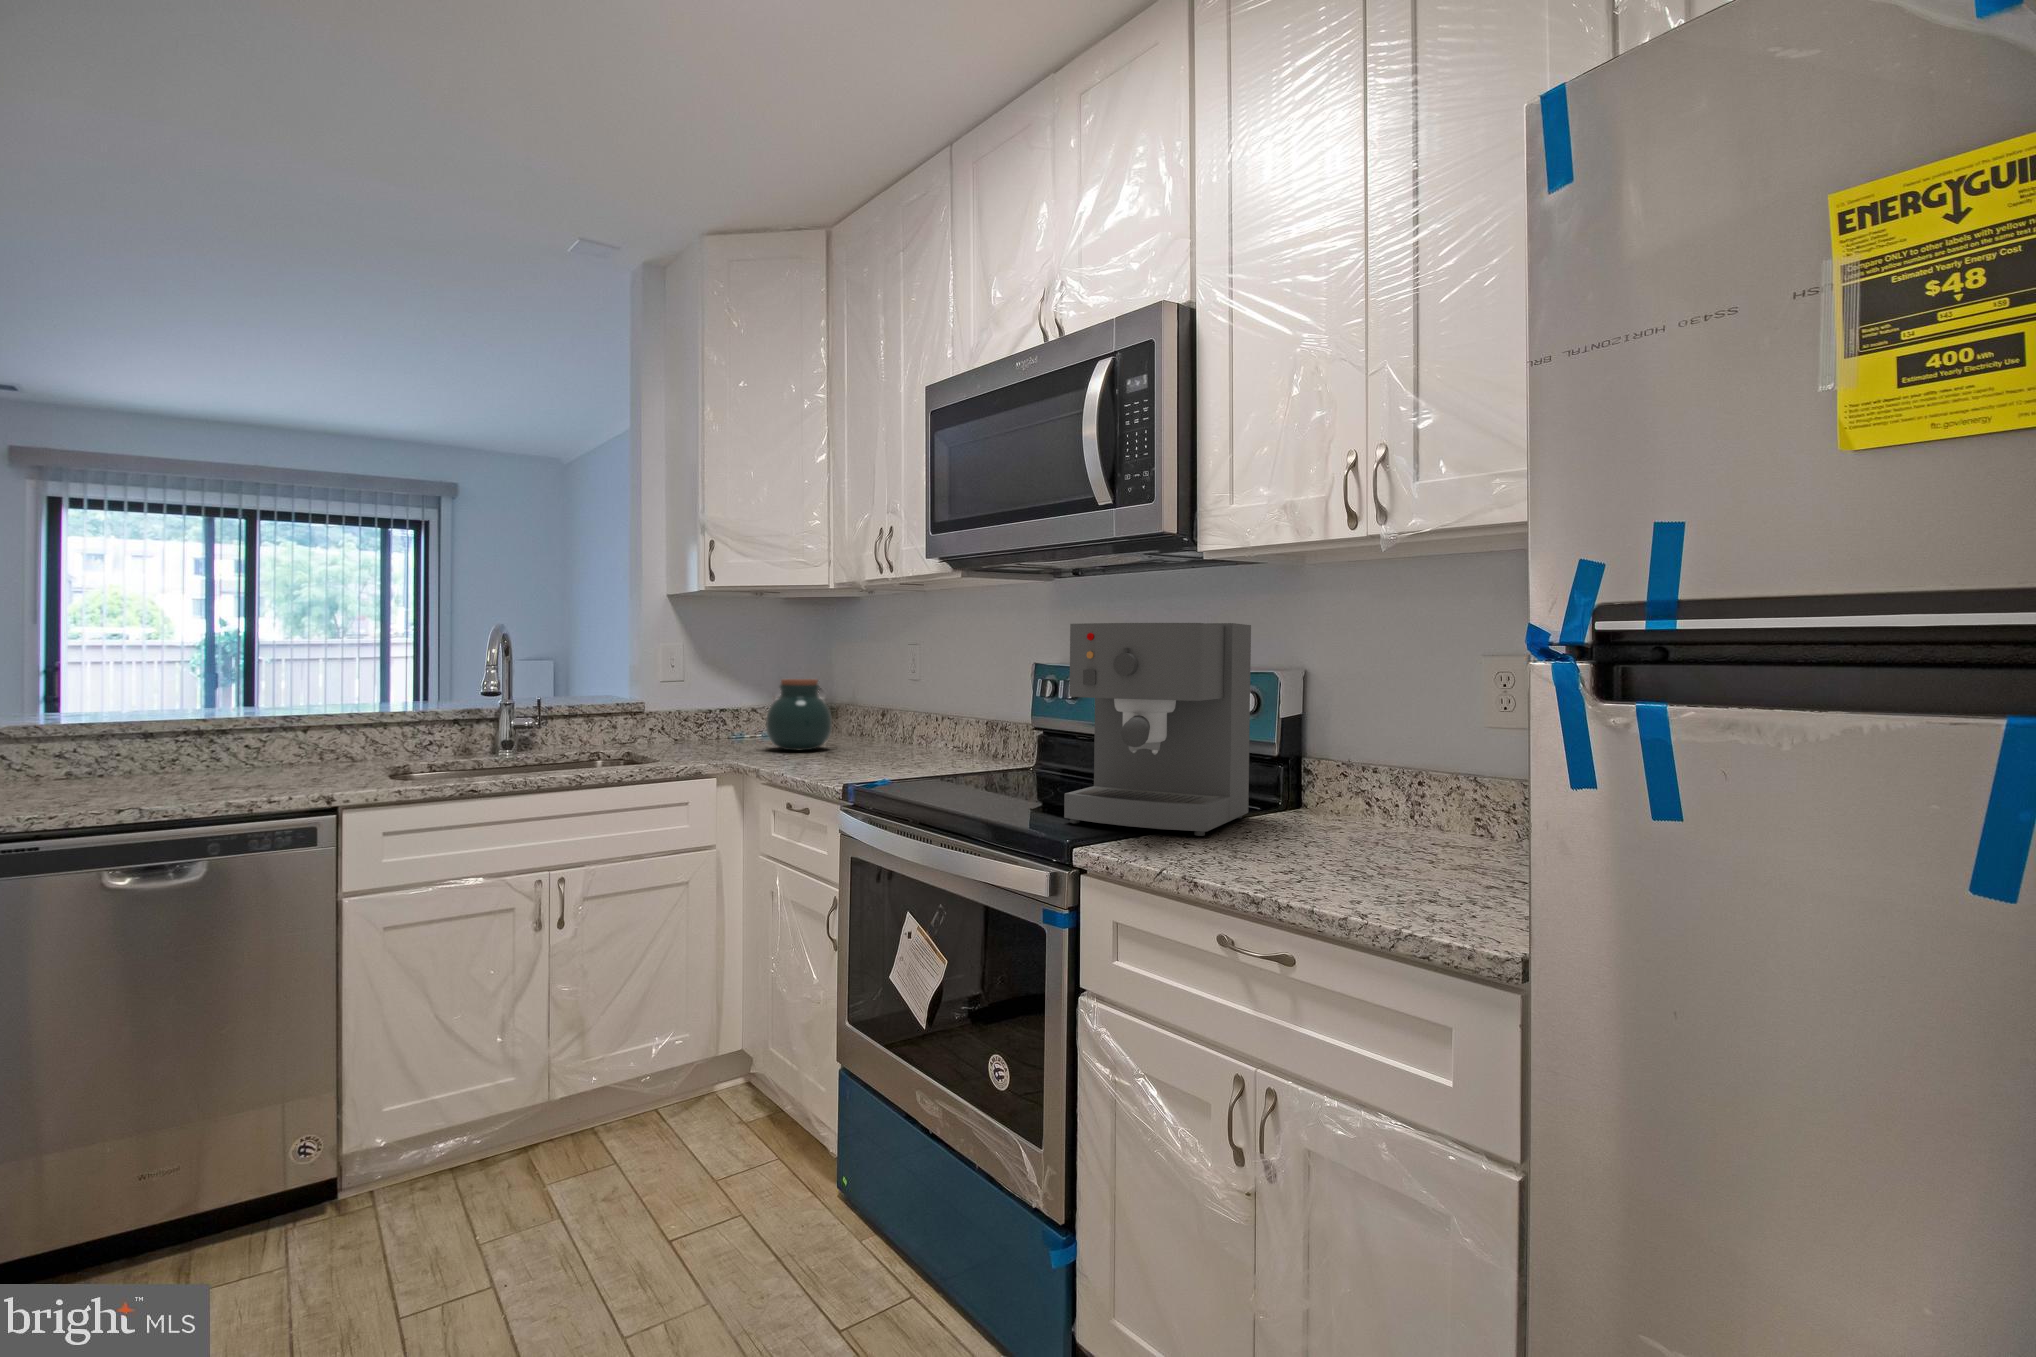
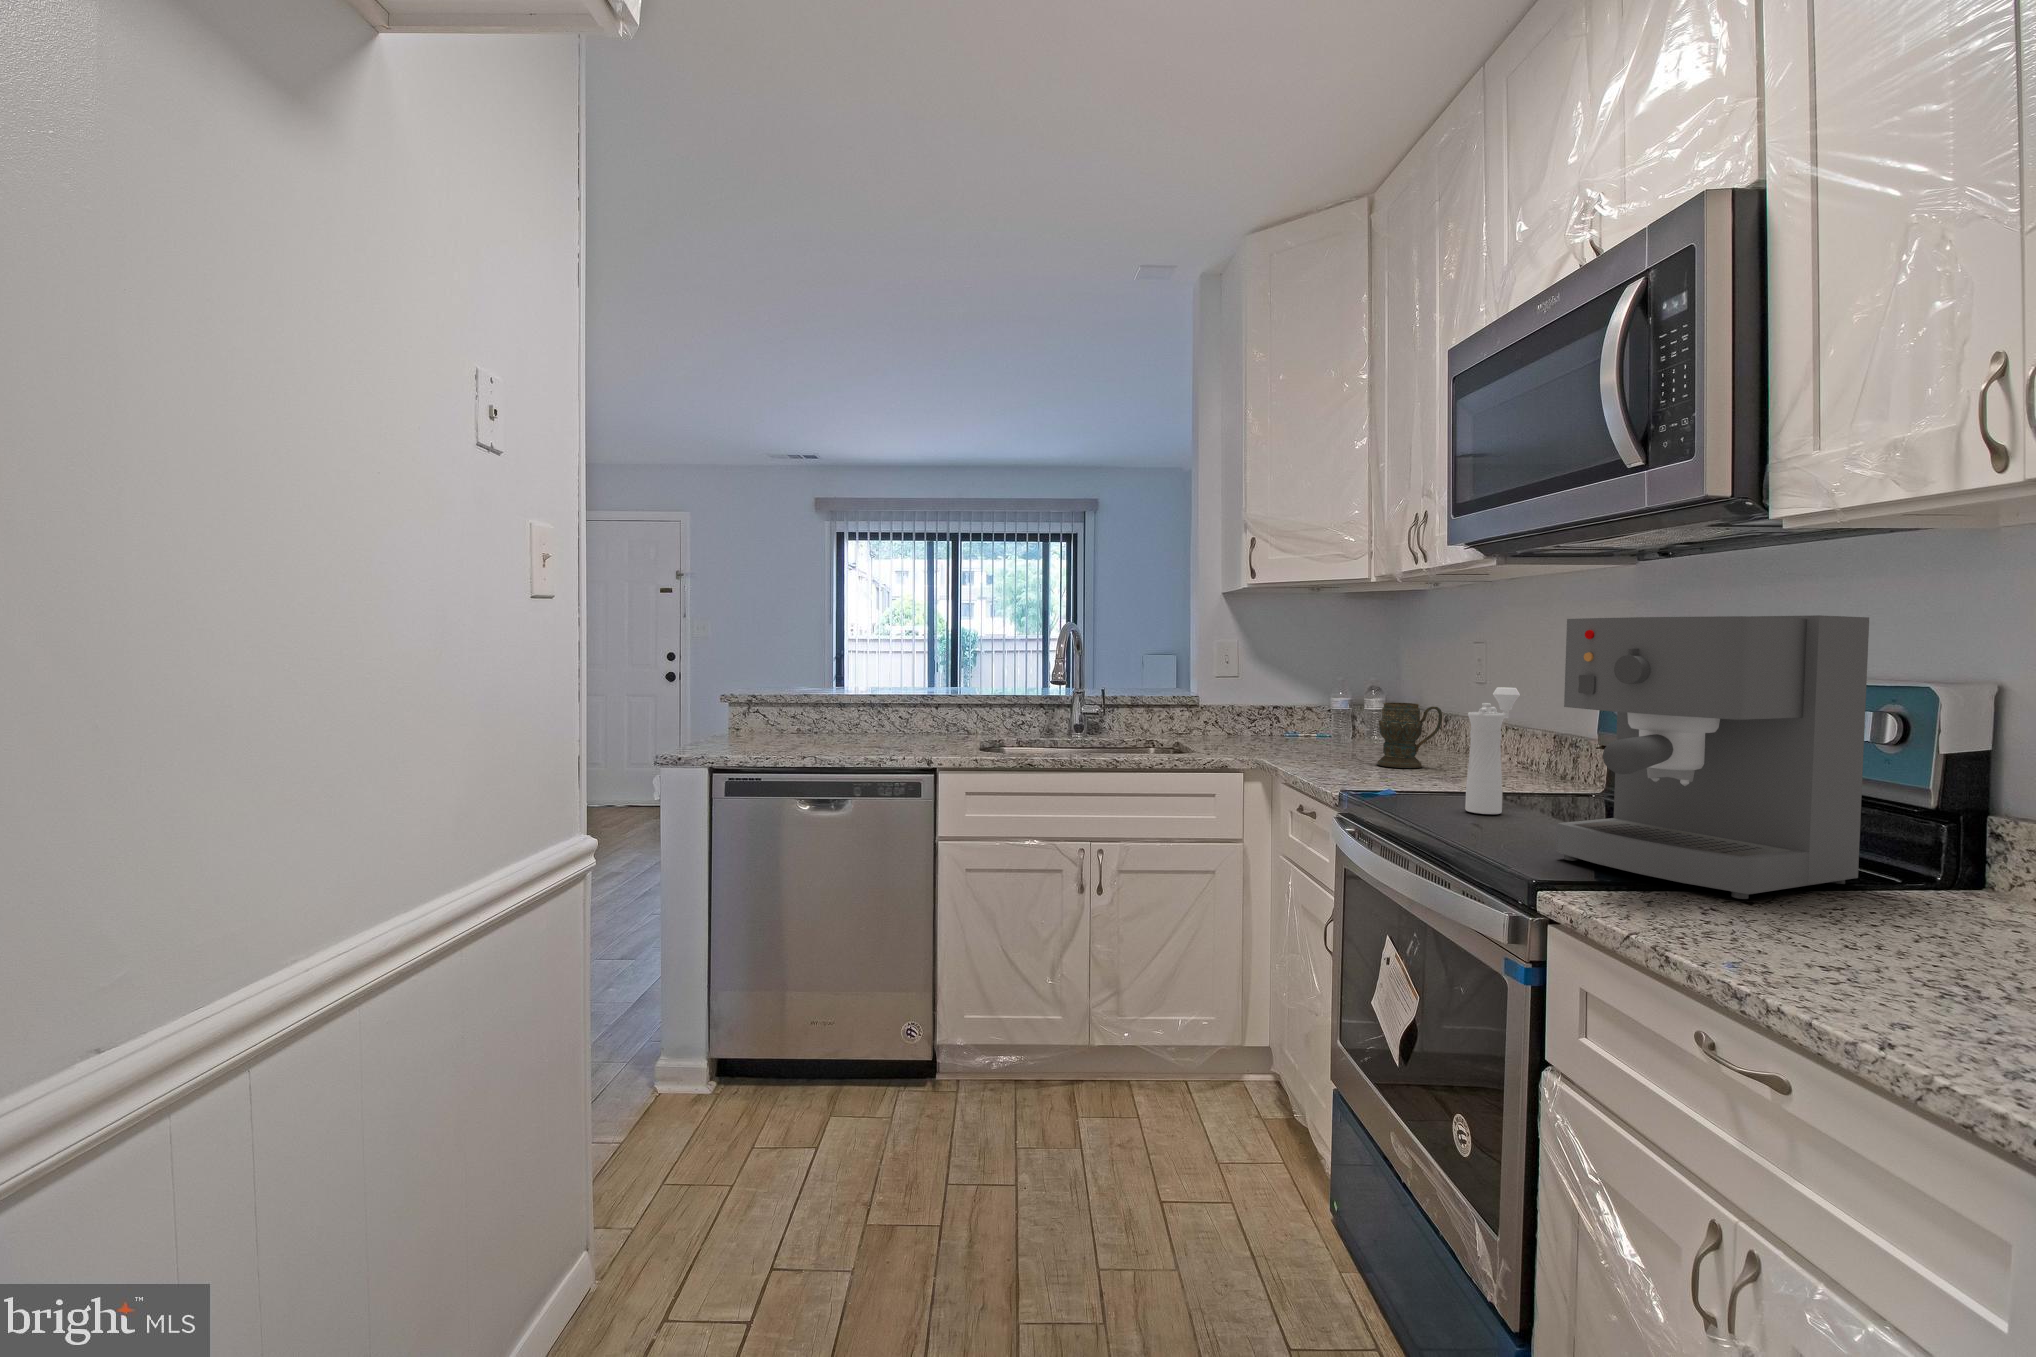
jar: present [766,679,832,750] -> none [1304,676,1373,749]
pepper mill: none [962,684,995,795] -> present [1465,687,1520,814]
mug: none [849,702,906,762] -> present [1377,703,1442,768]

